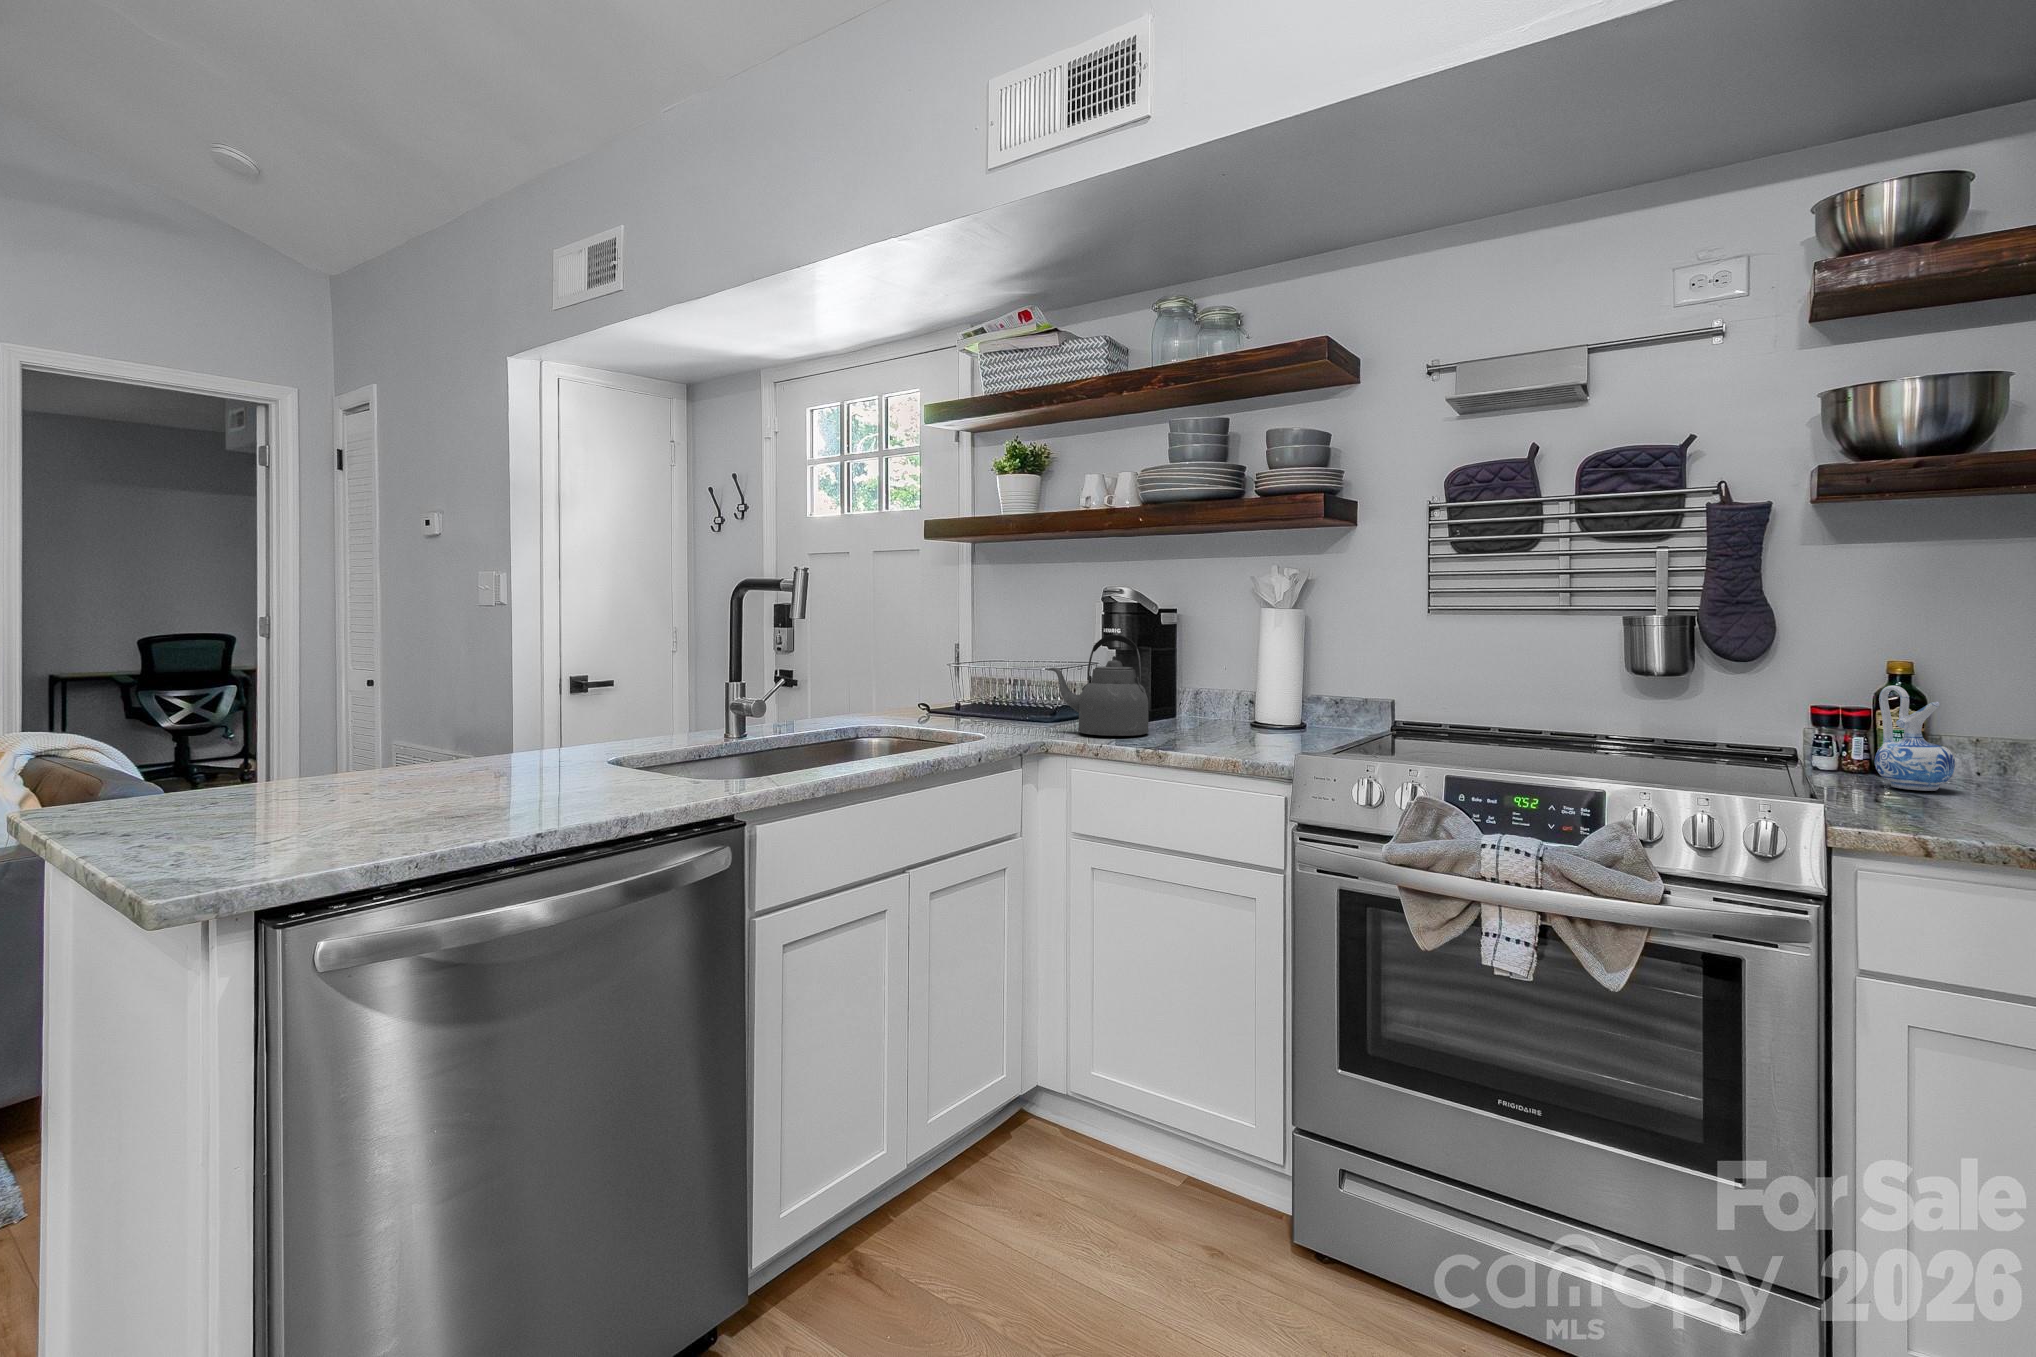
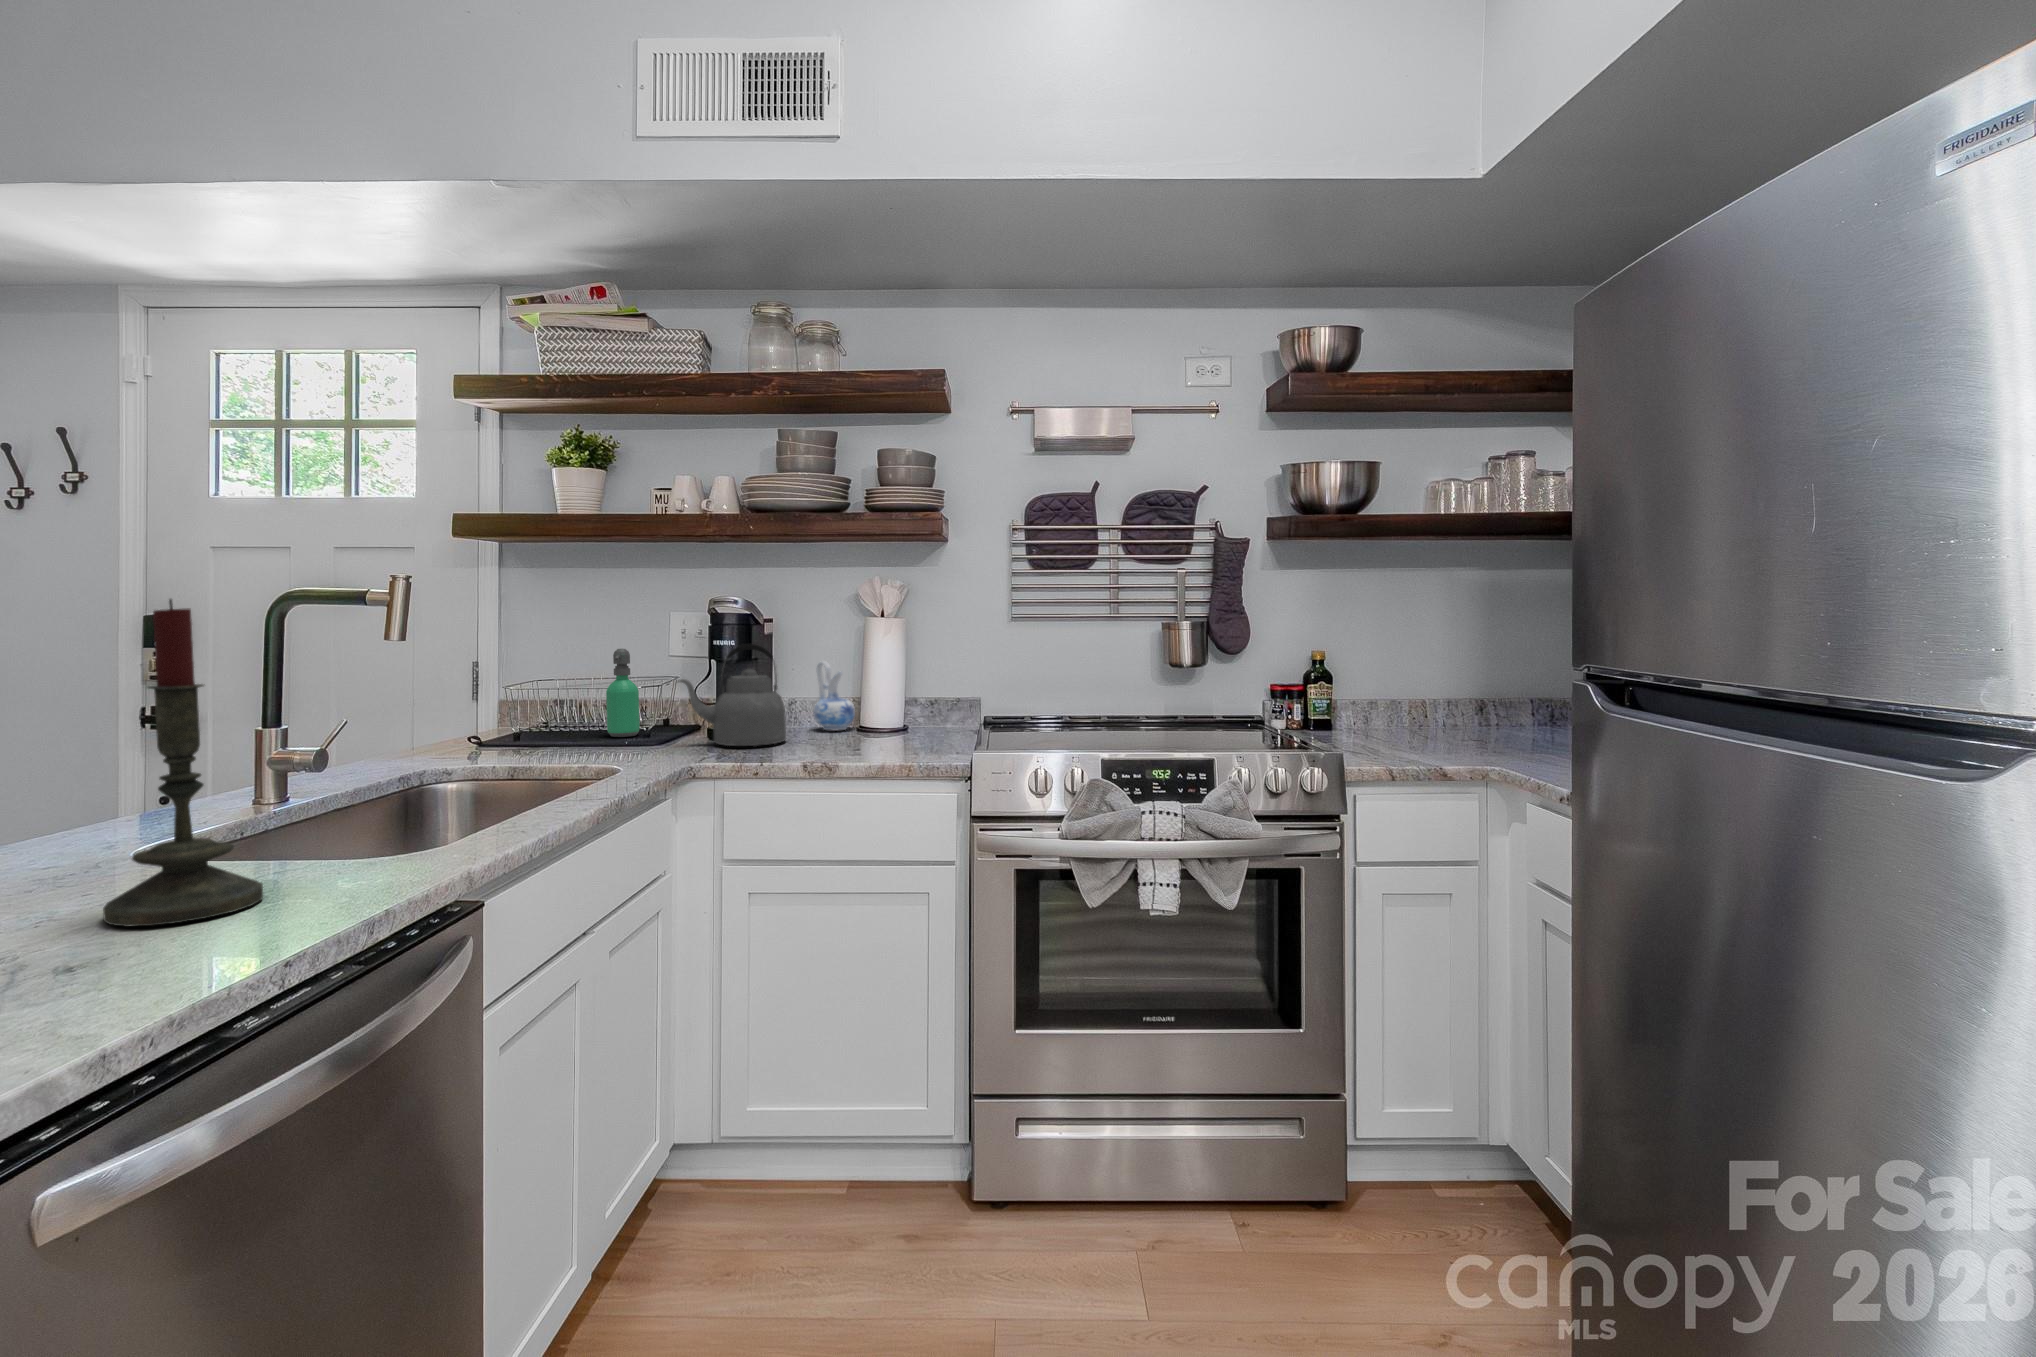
candle: none [525,578,616,801] -> present [103,599,263,927]
soap dispenser: none [1007,639,1035,722] -> present [606,649,640,737]
ceramic pitcher: present [1875,686,1955,791] -> present [813,661,855,731]

